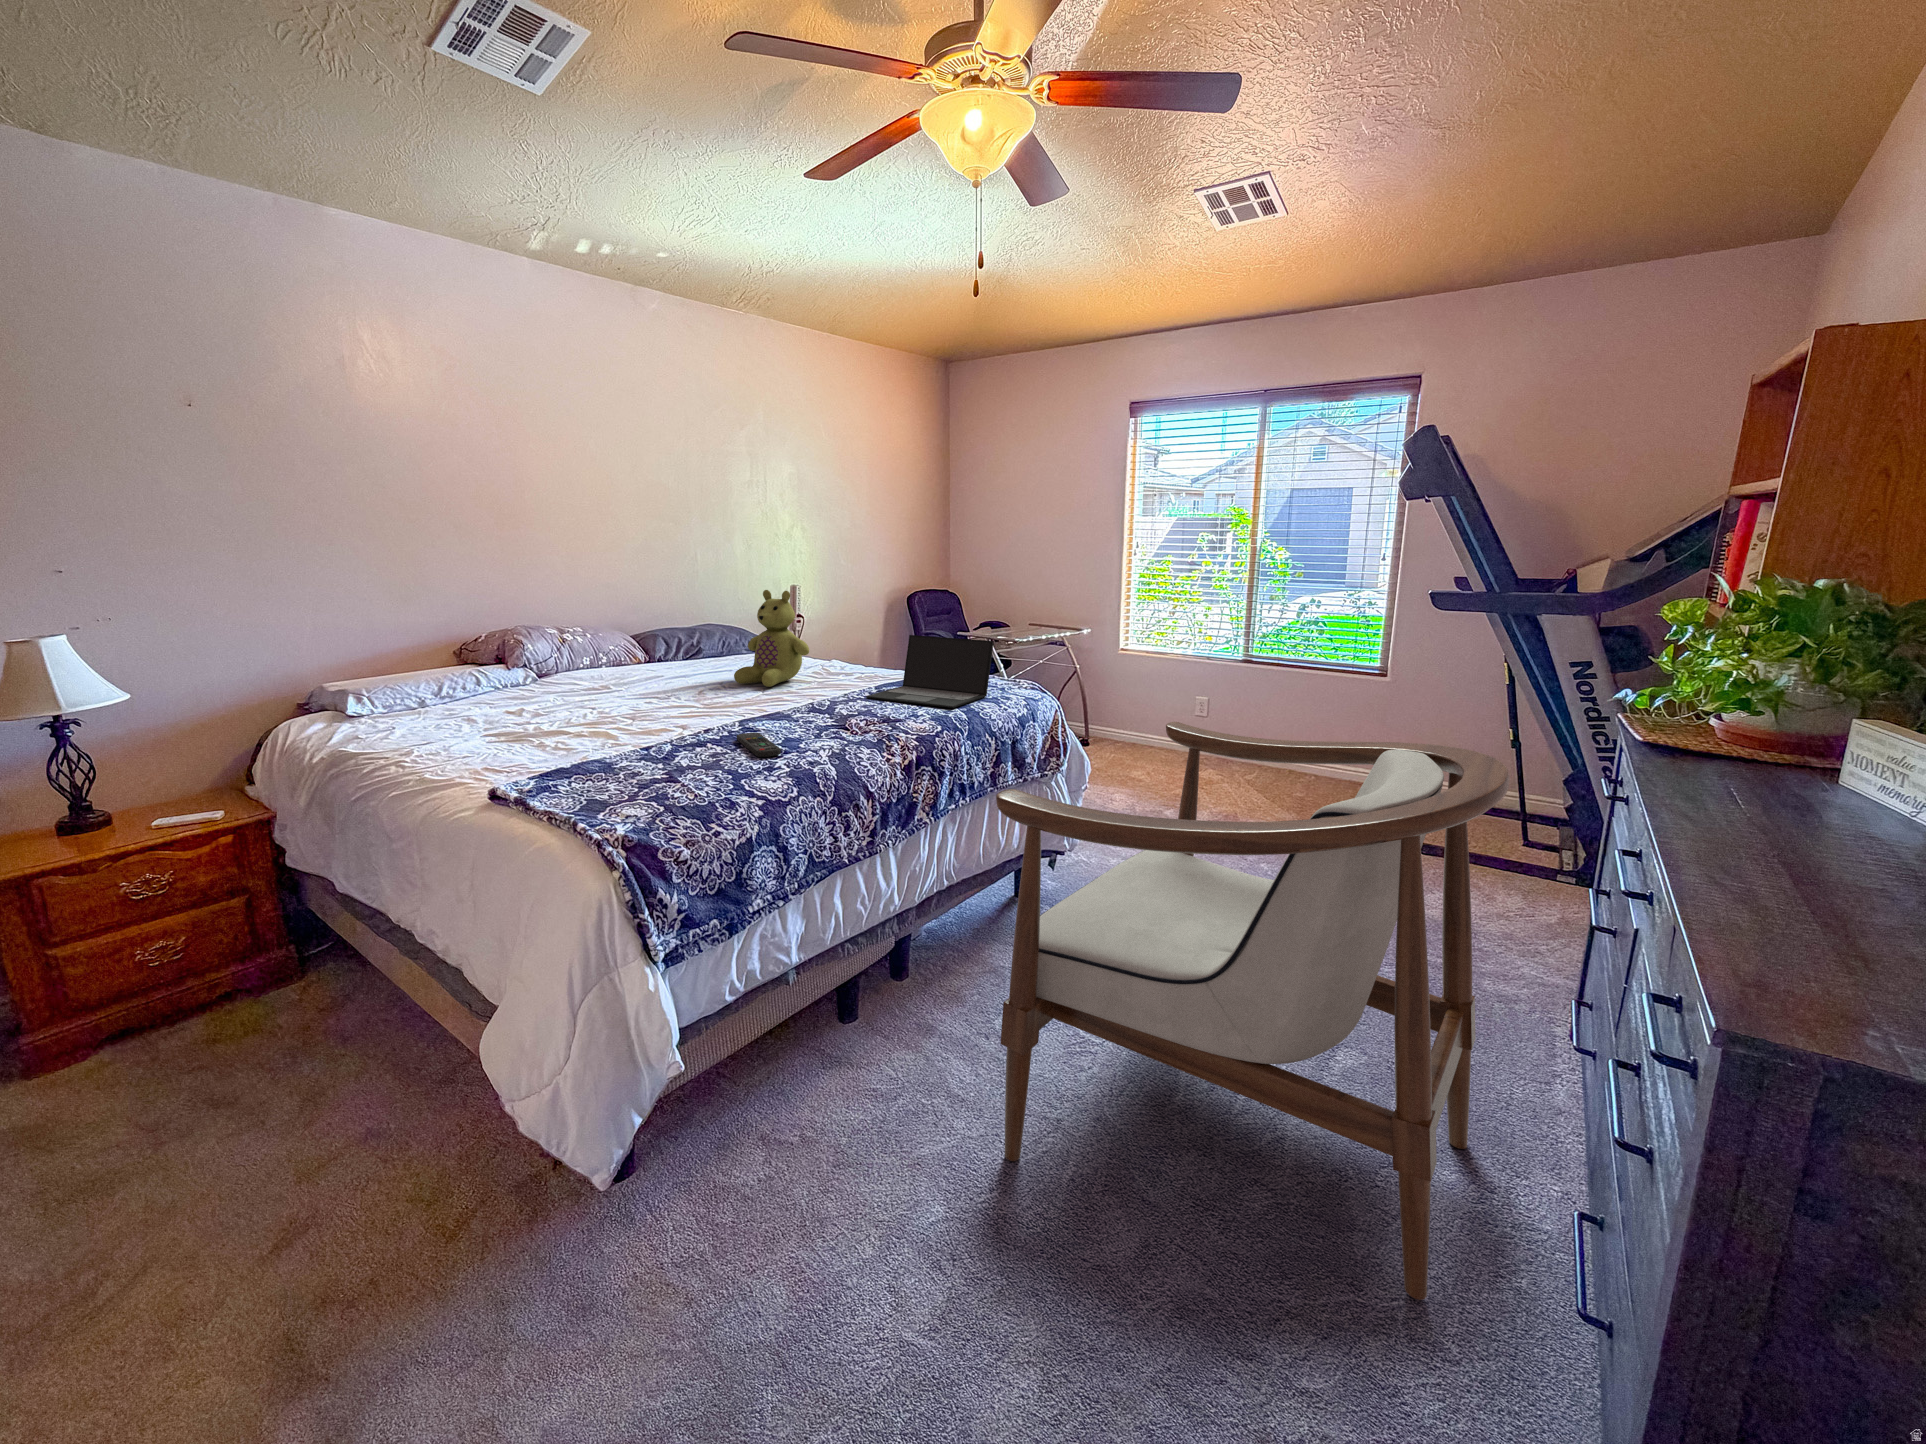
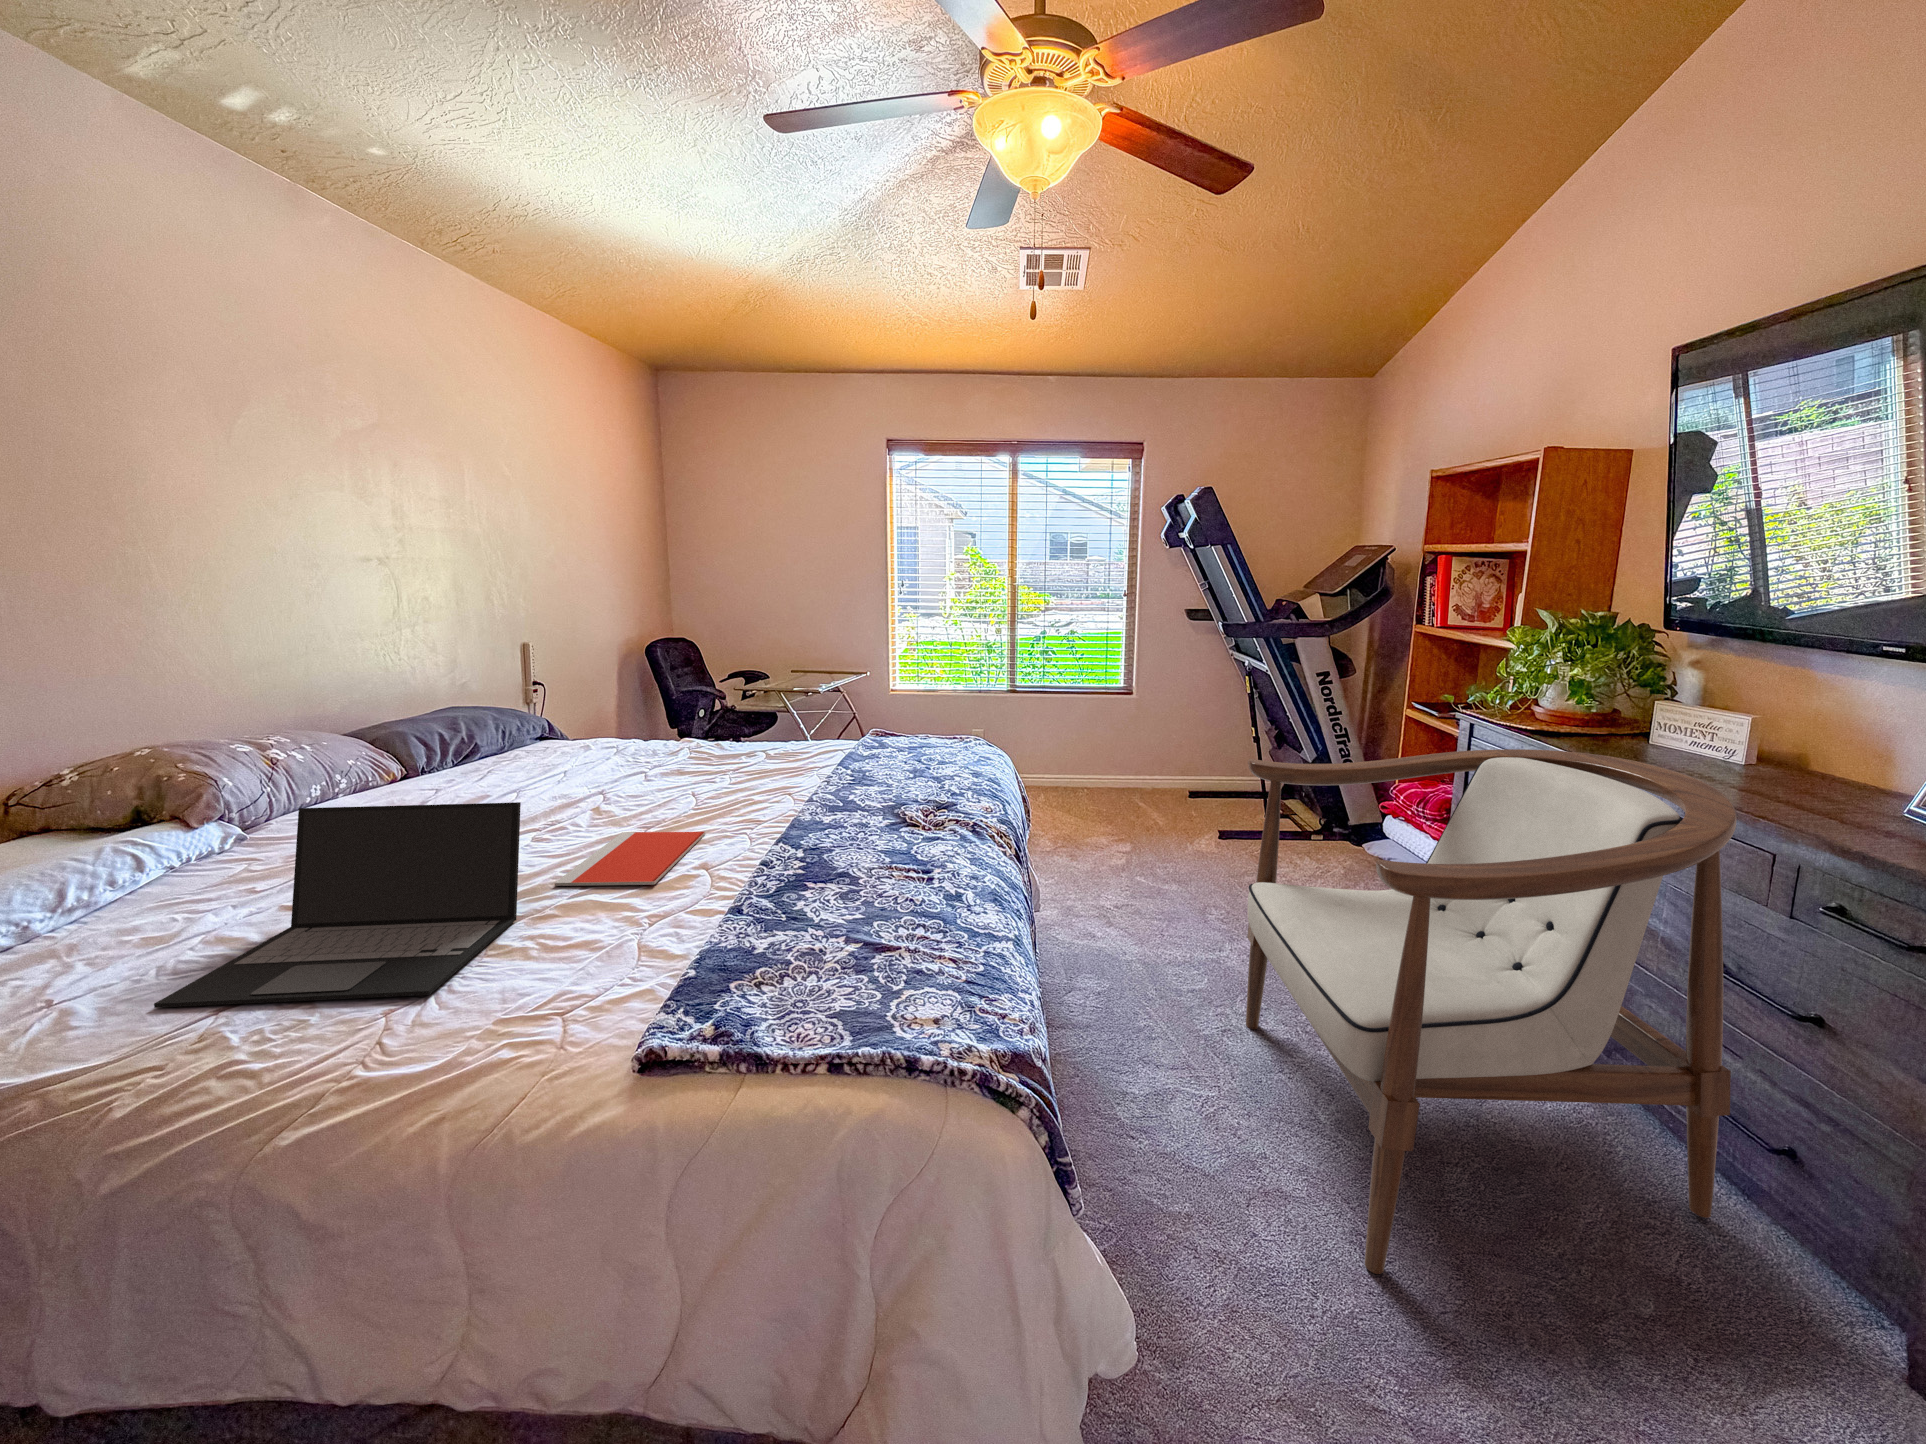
stuffed bear: present [734,590,809,687] -> none [612,655,717,787]
laptop: present [866,635,994,708] -> present [154,802,521,1008]
notebook: none [610,706,726,731] -> present [554,832,705,886]
remote control: present [737,733,781,757] -> none [810,852,915,887]

